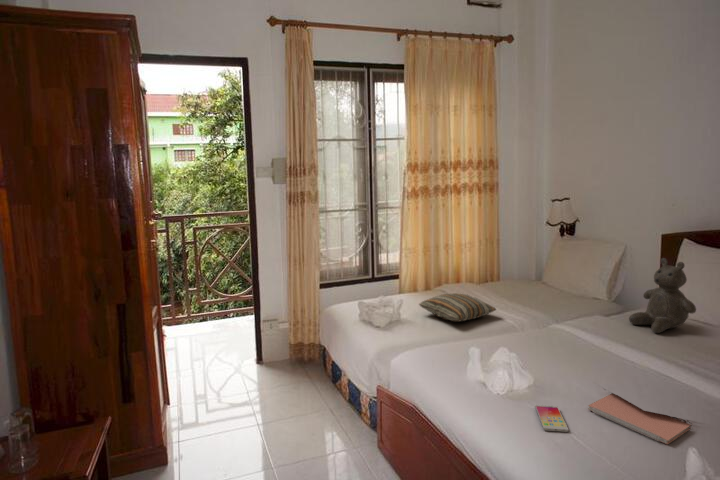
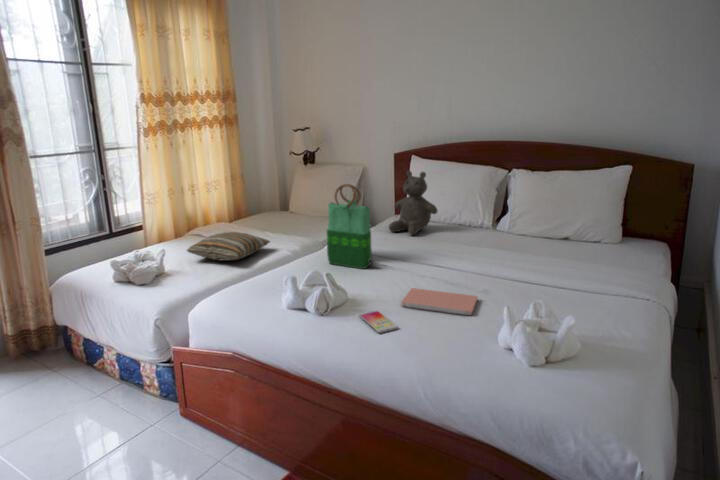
tote bag: none [539,268,588,359] -> present [327,184,372,269]

